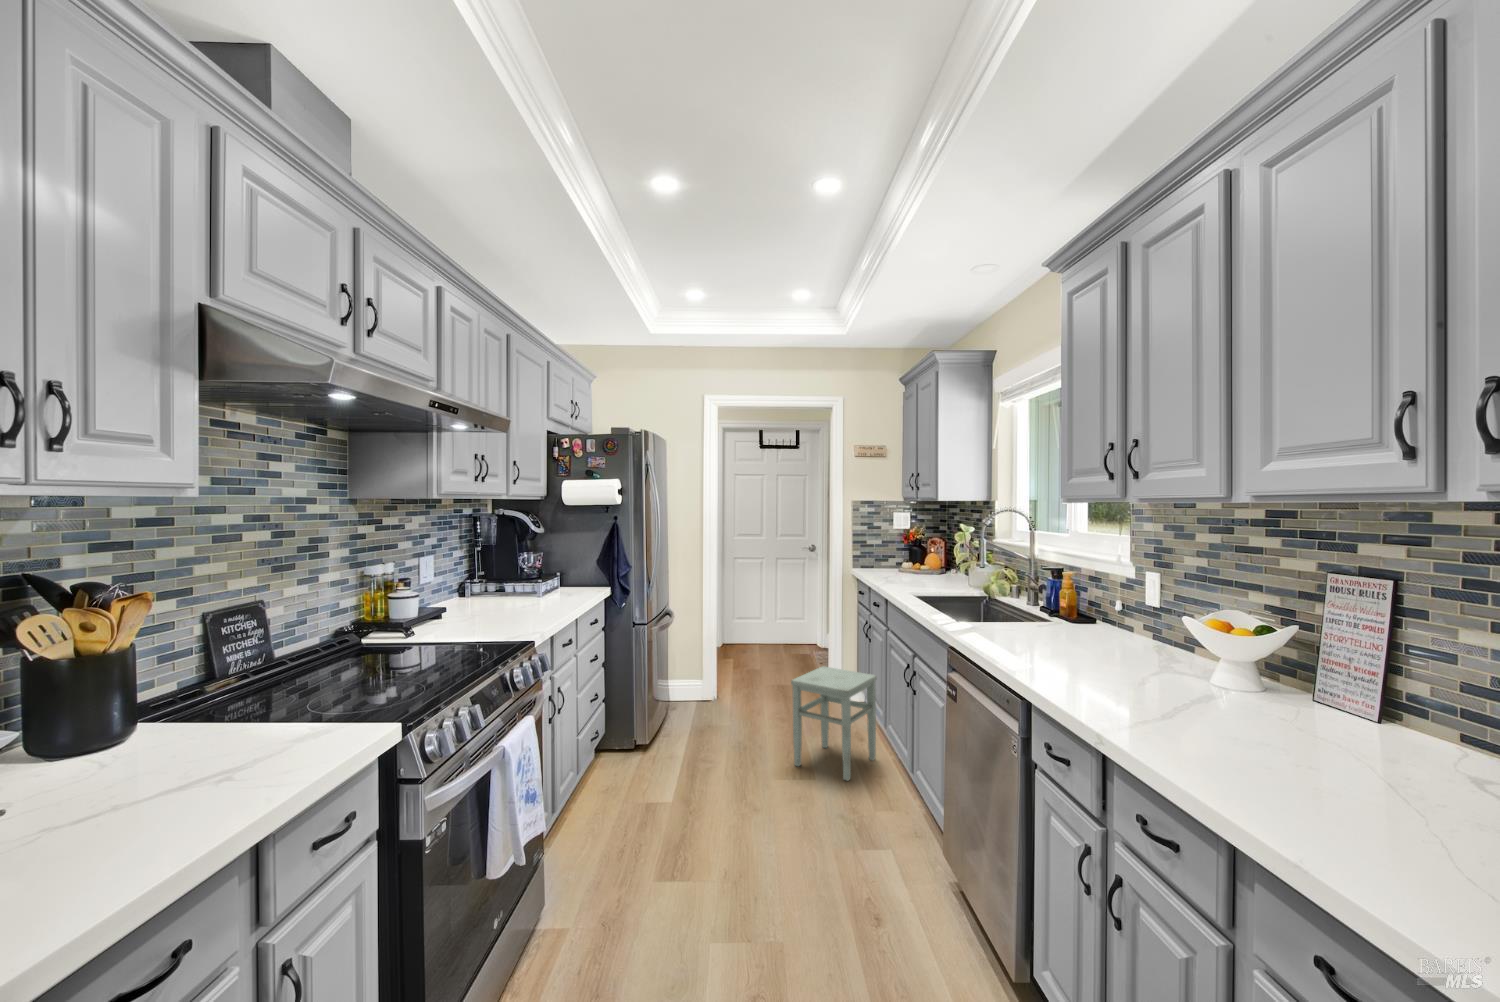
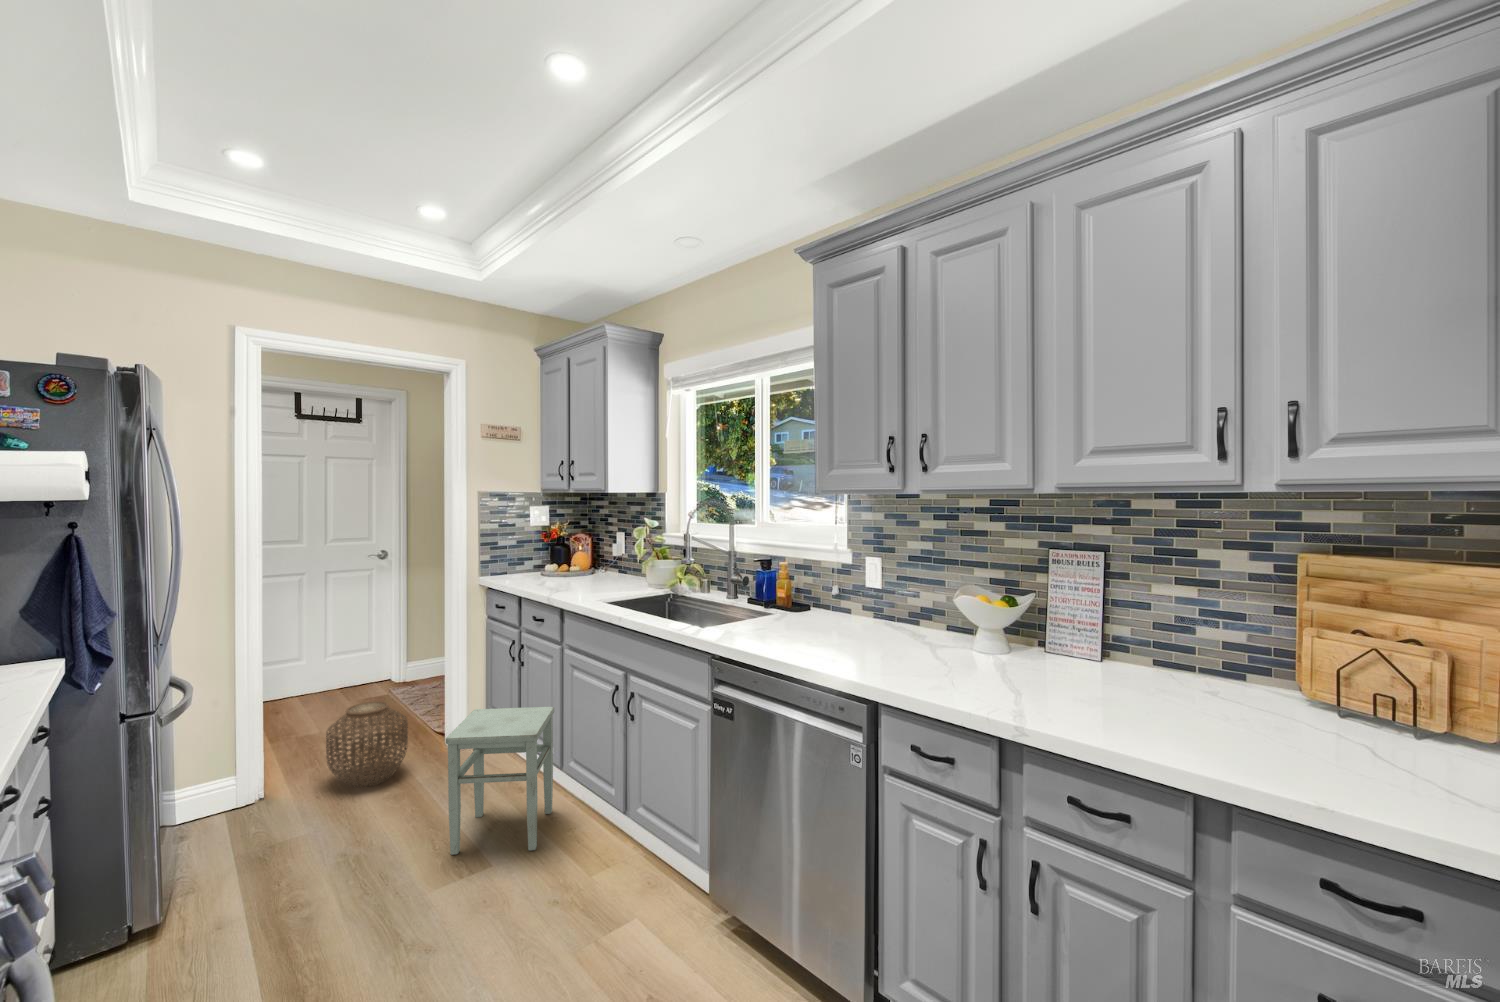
woven basket: none [747,651,797,710] -> present [326,701,408,787]

